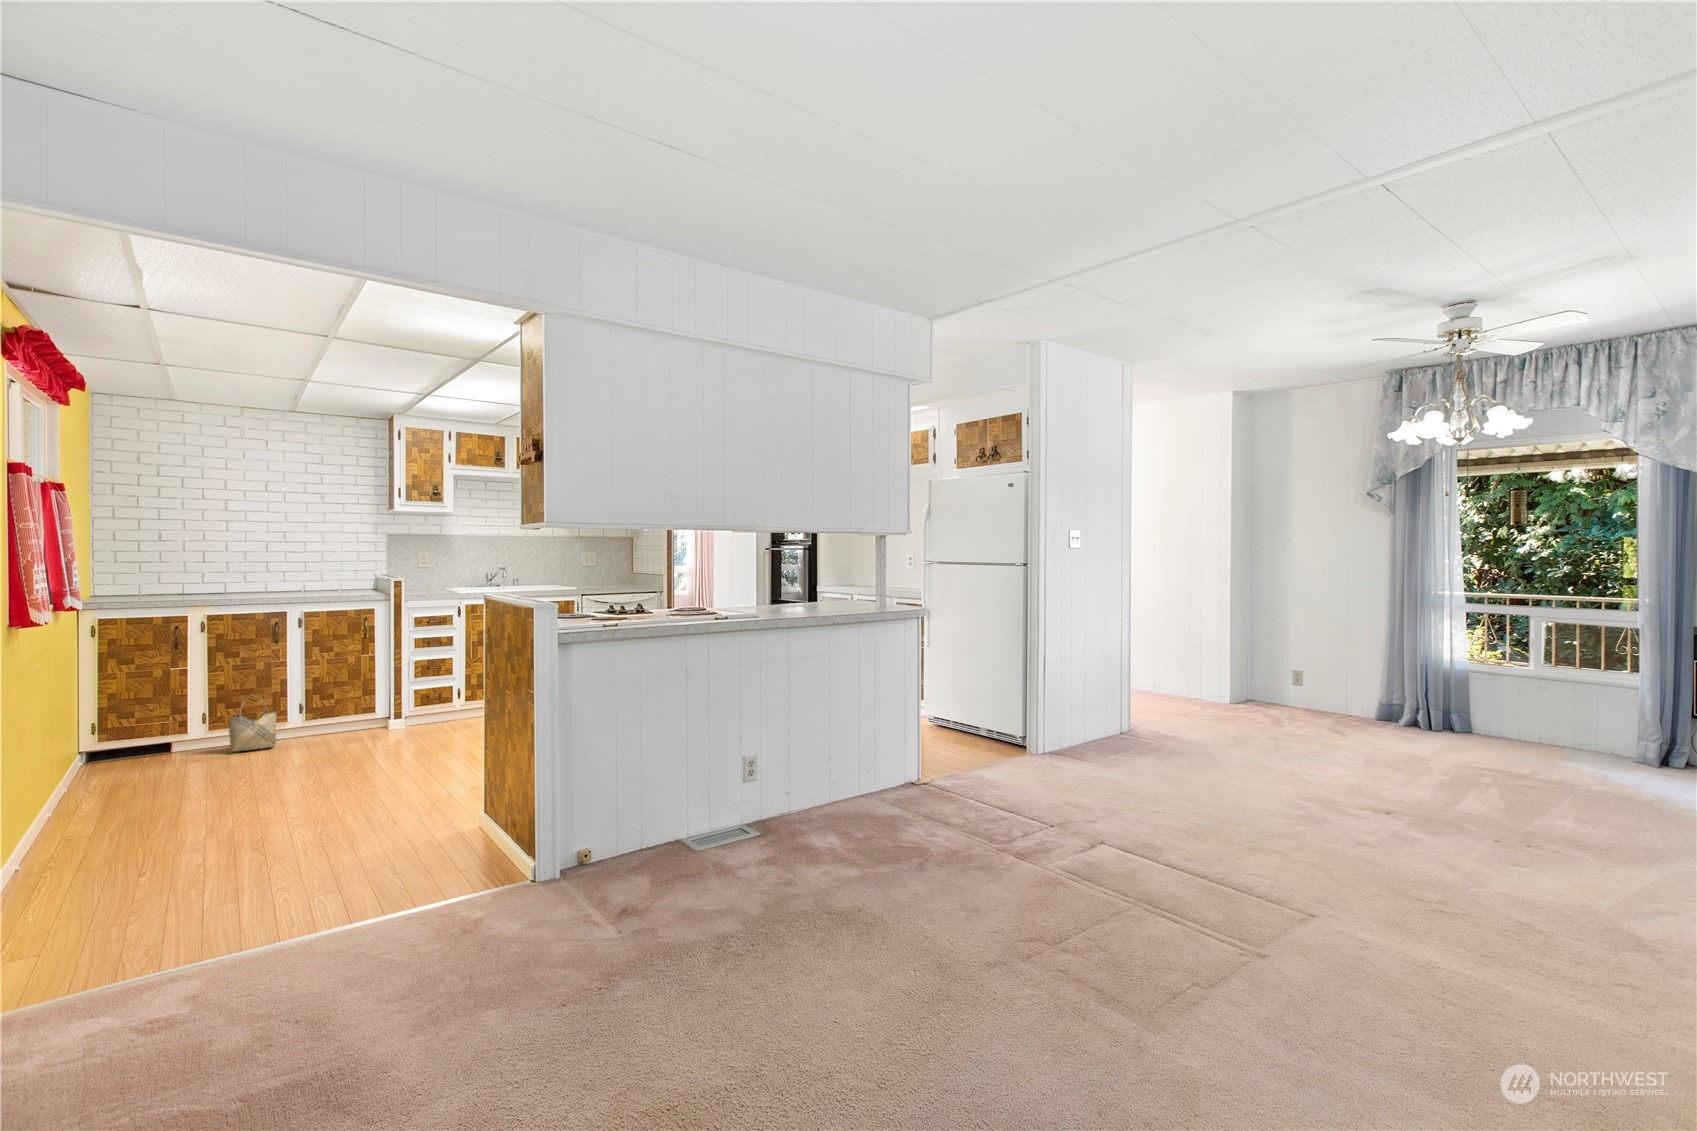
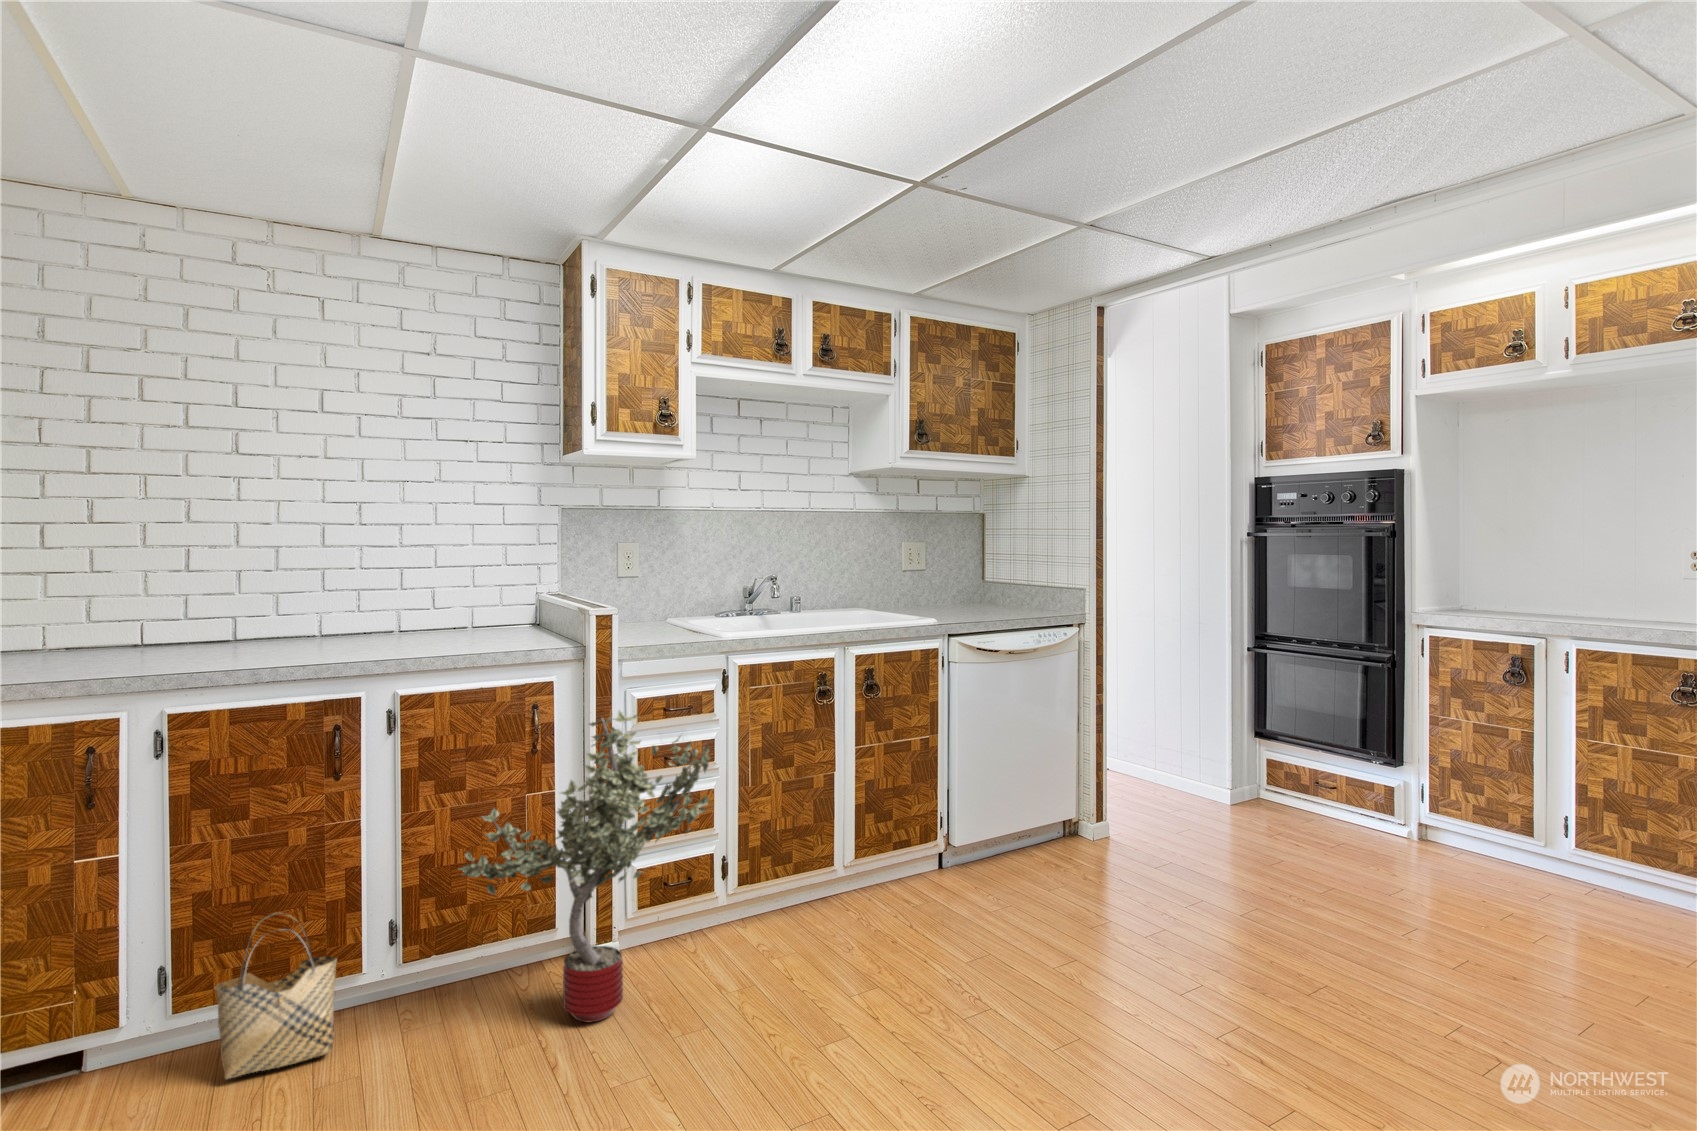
potted tree: none [328,618,441,740] -> present [458,711,710,1023]

